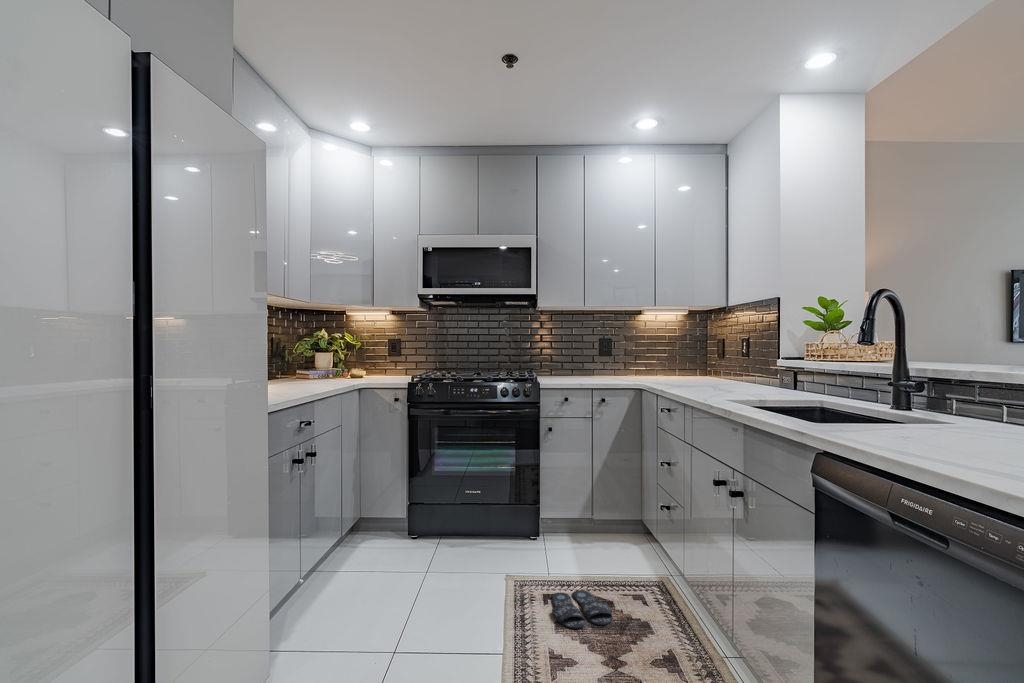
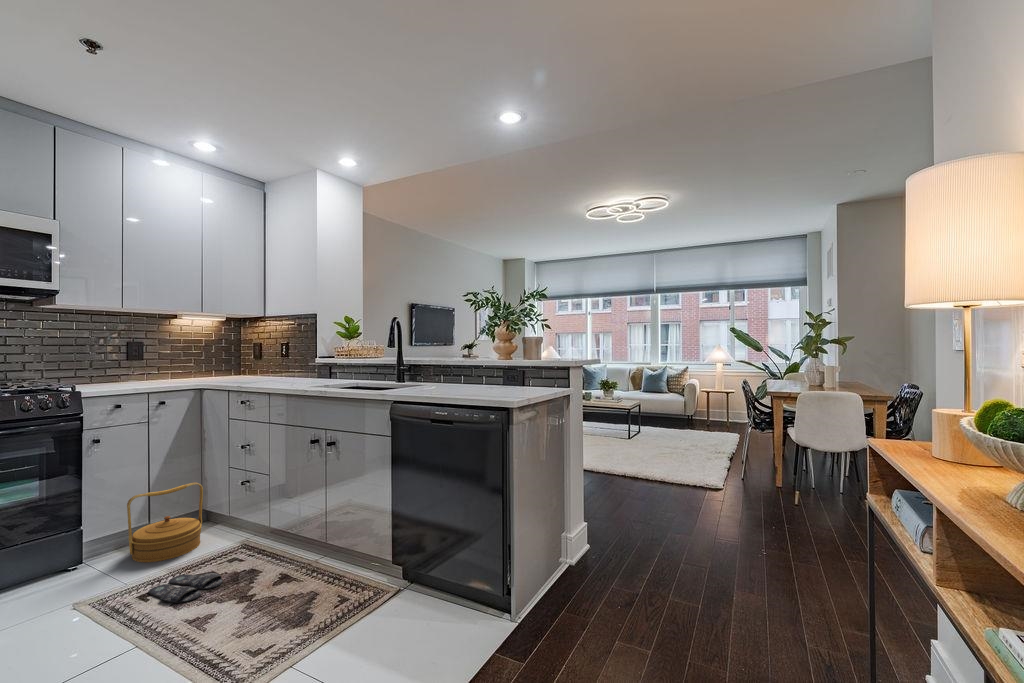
basket: none [564,489,630,568] -> present [127,482,203,562]

